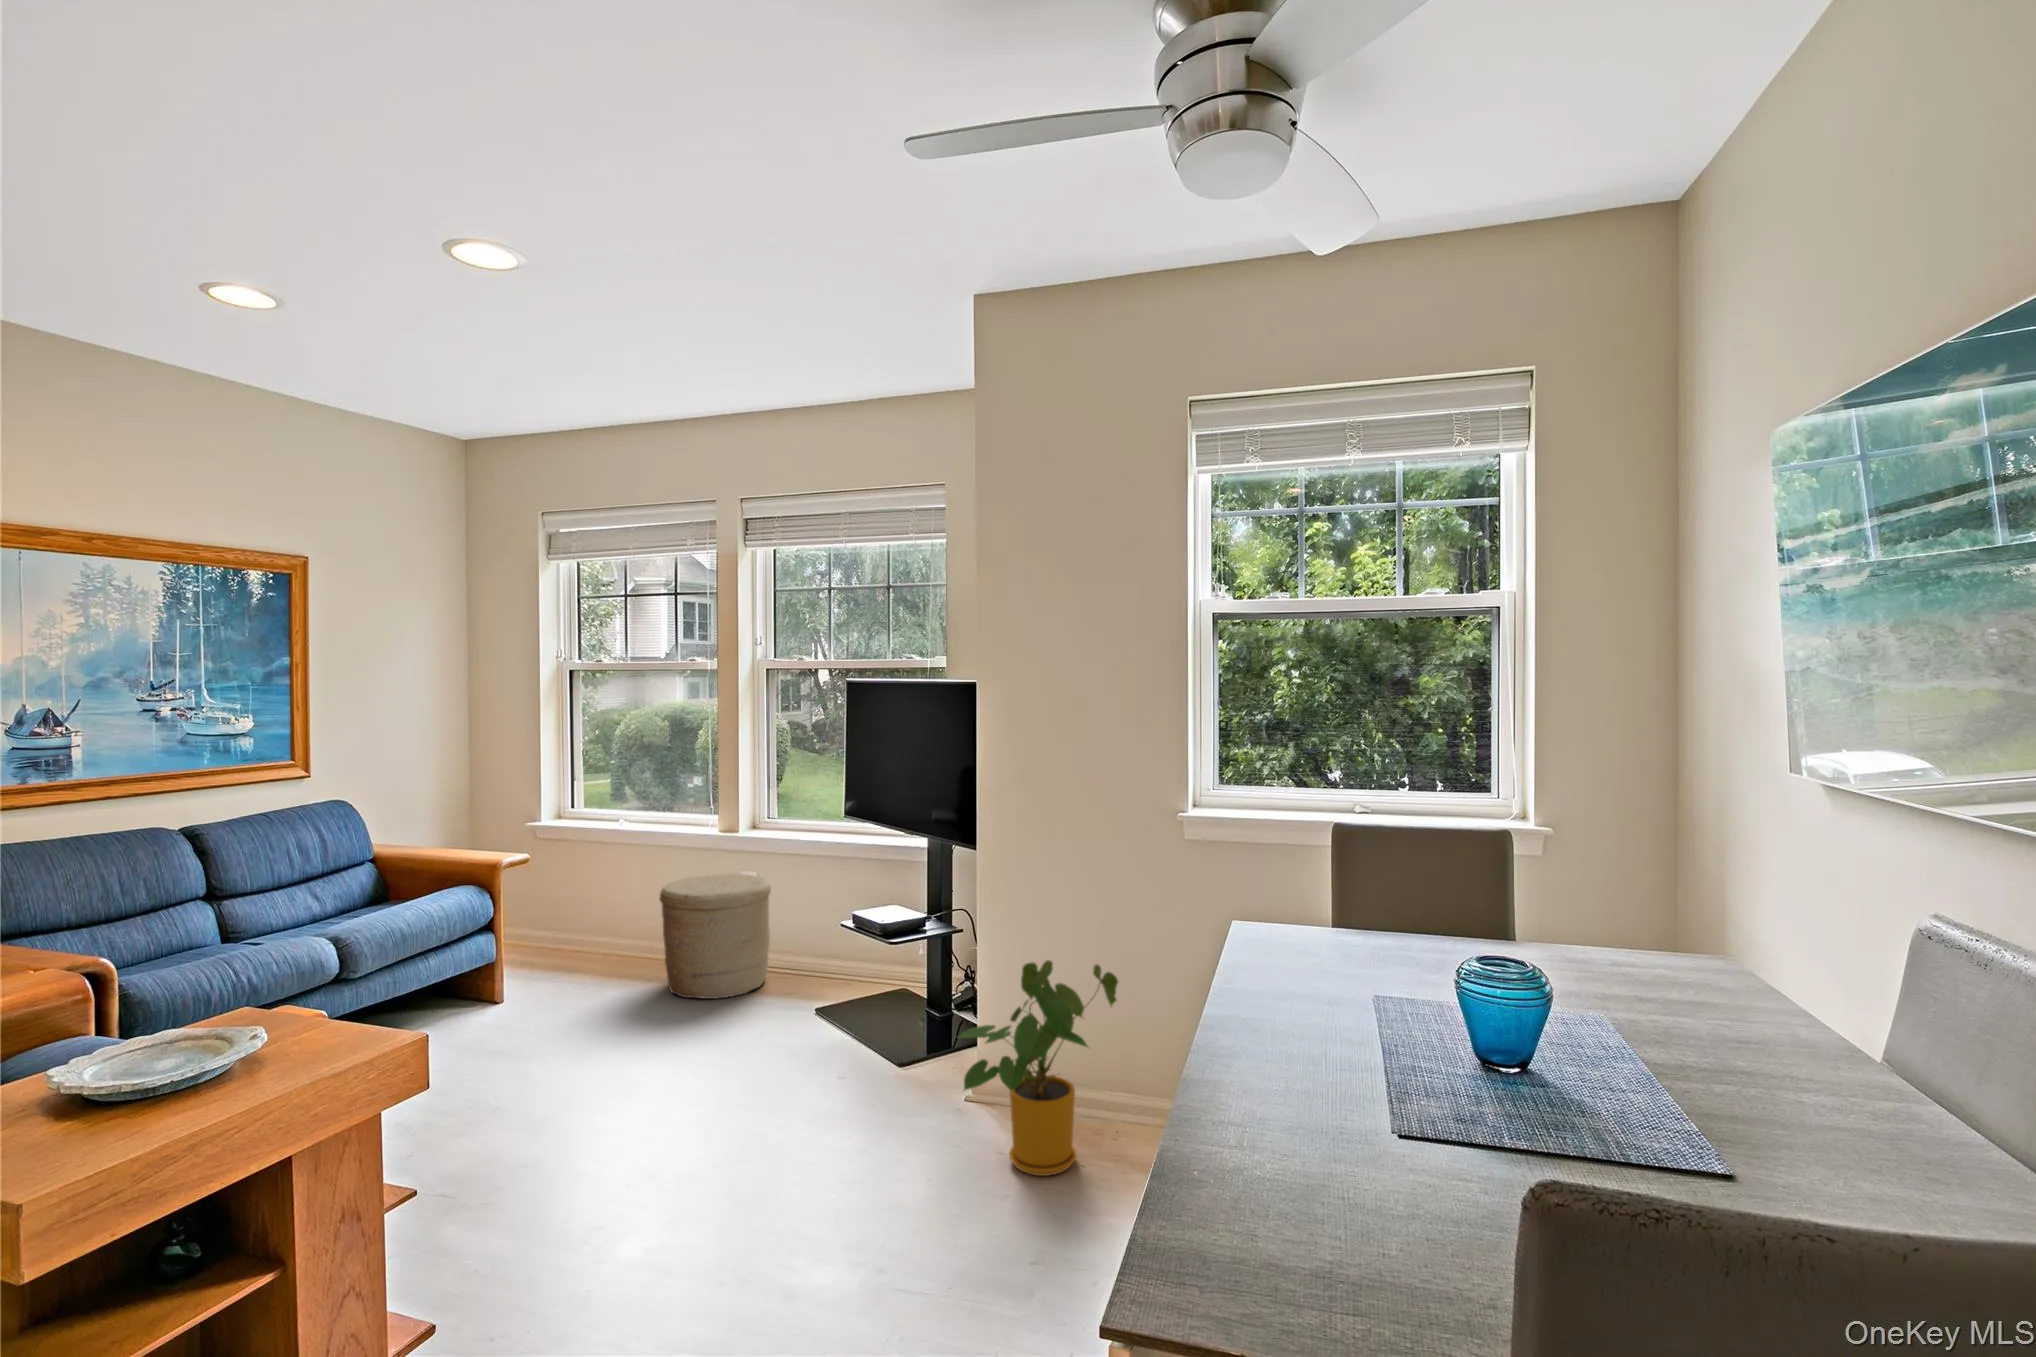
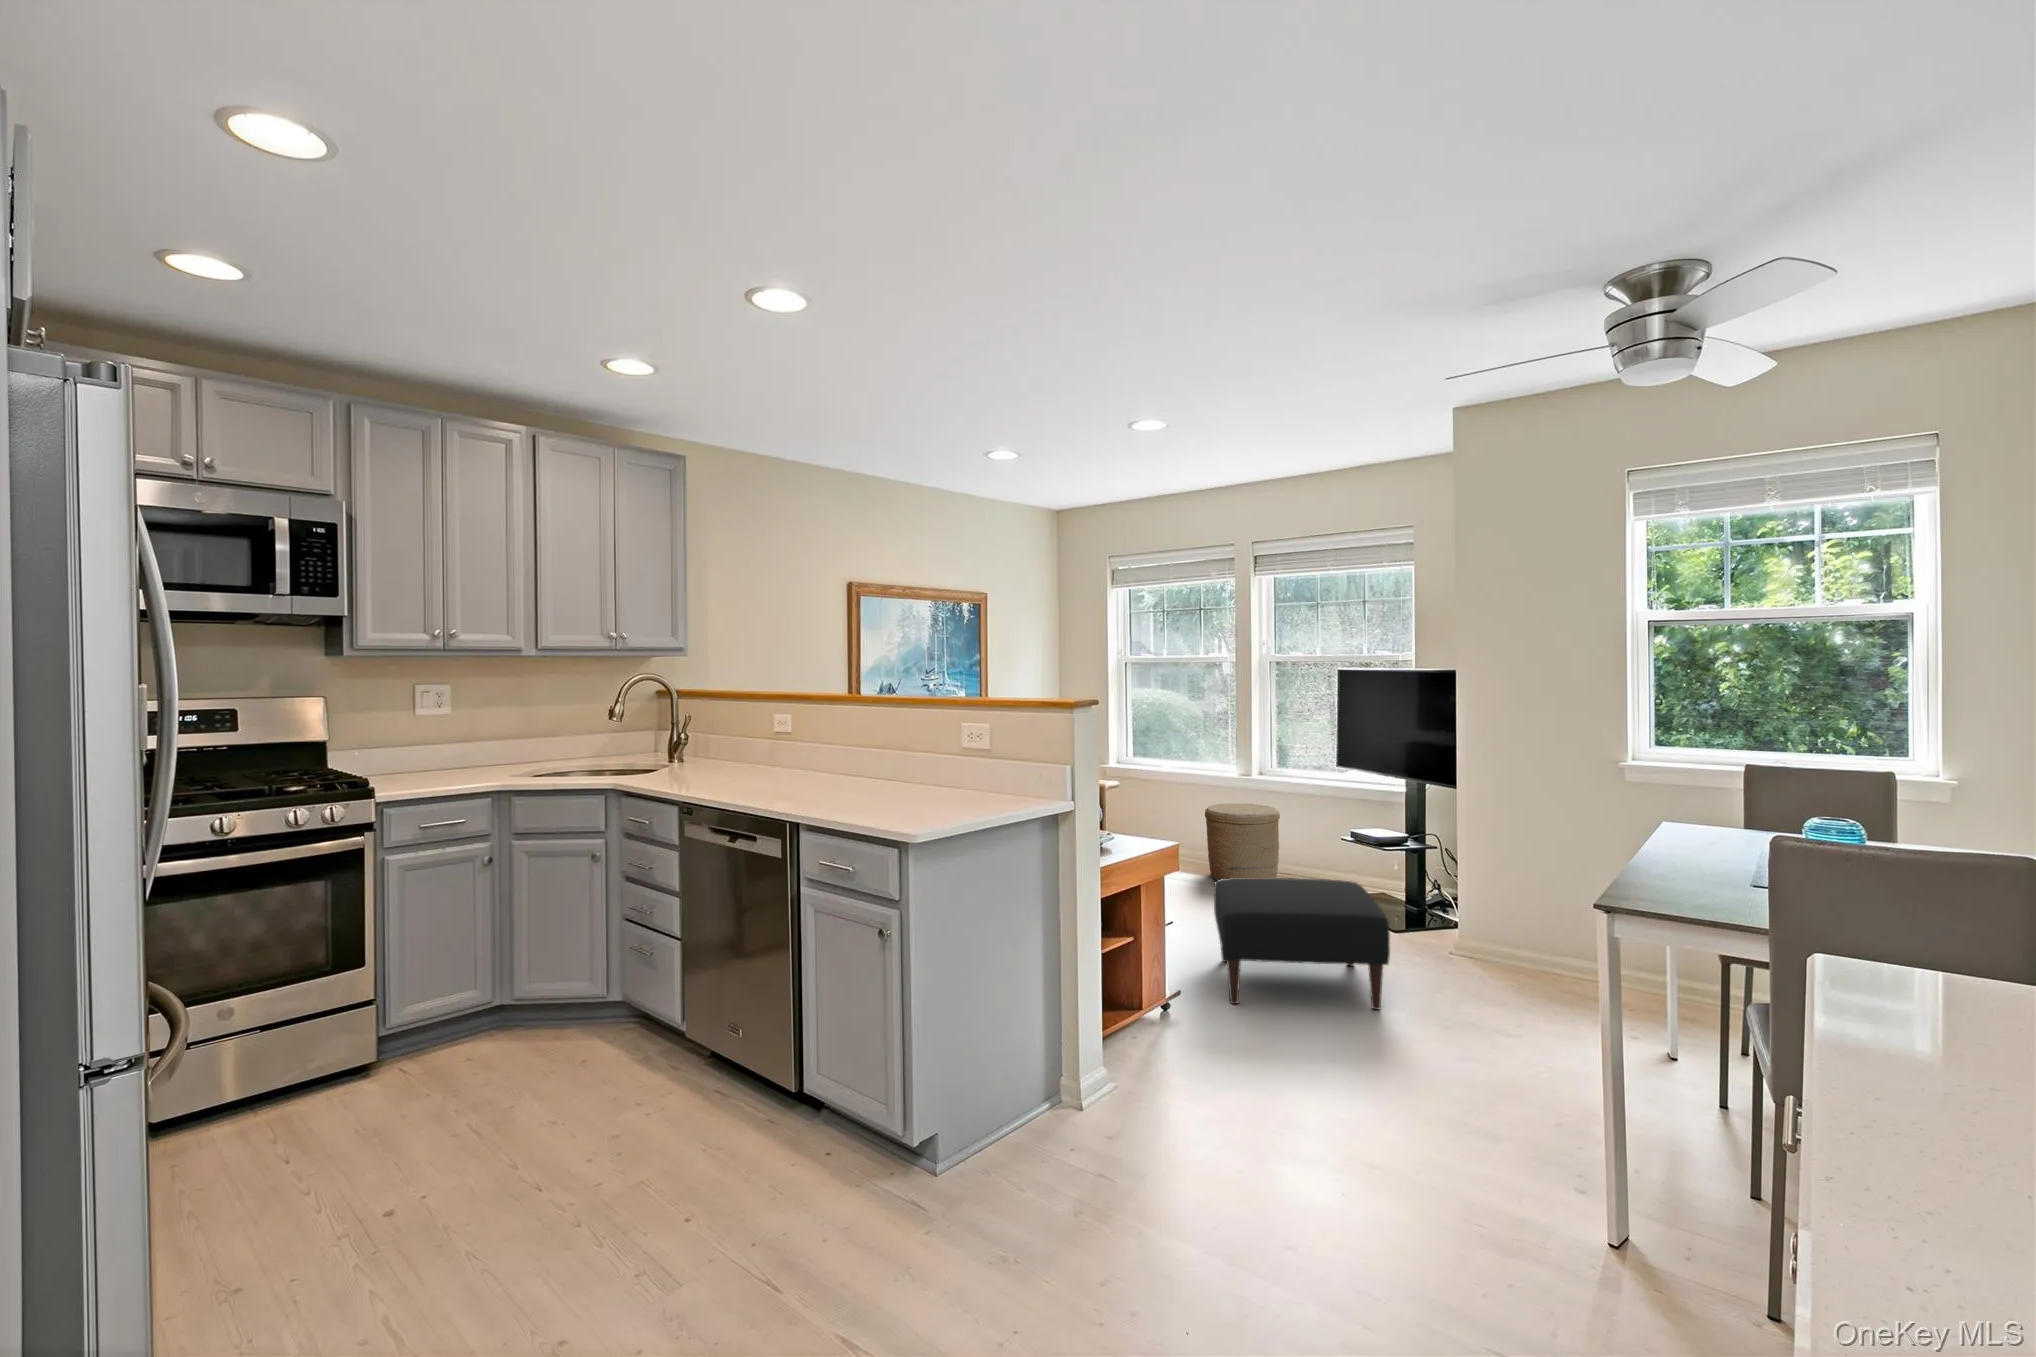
house plant: present [960,960,1118,1176] -> none [1451,860,1570,995]
ottoman: none [540,1015,844,1298] -> present [1214,878,1390,1010]

